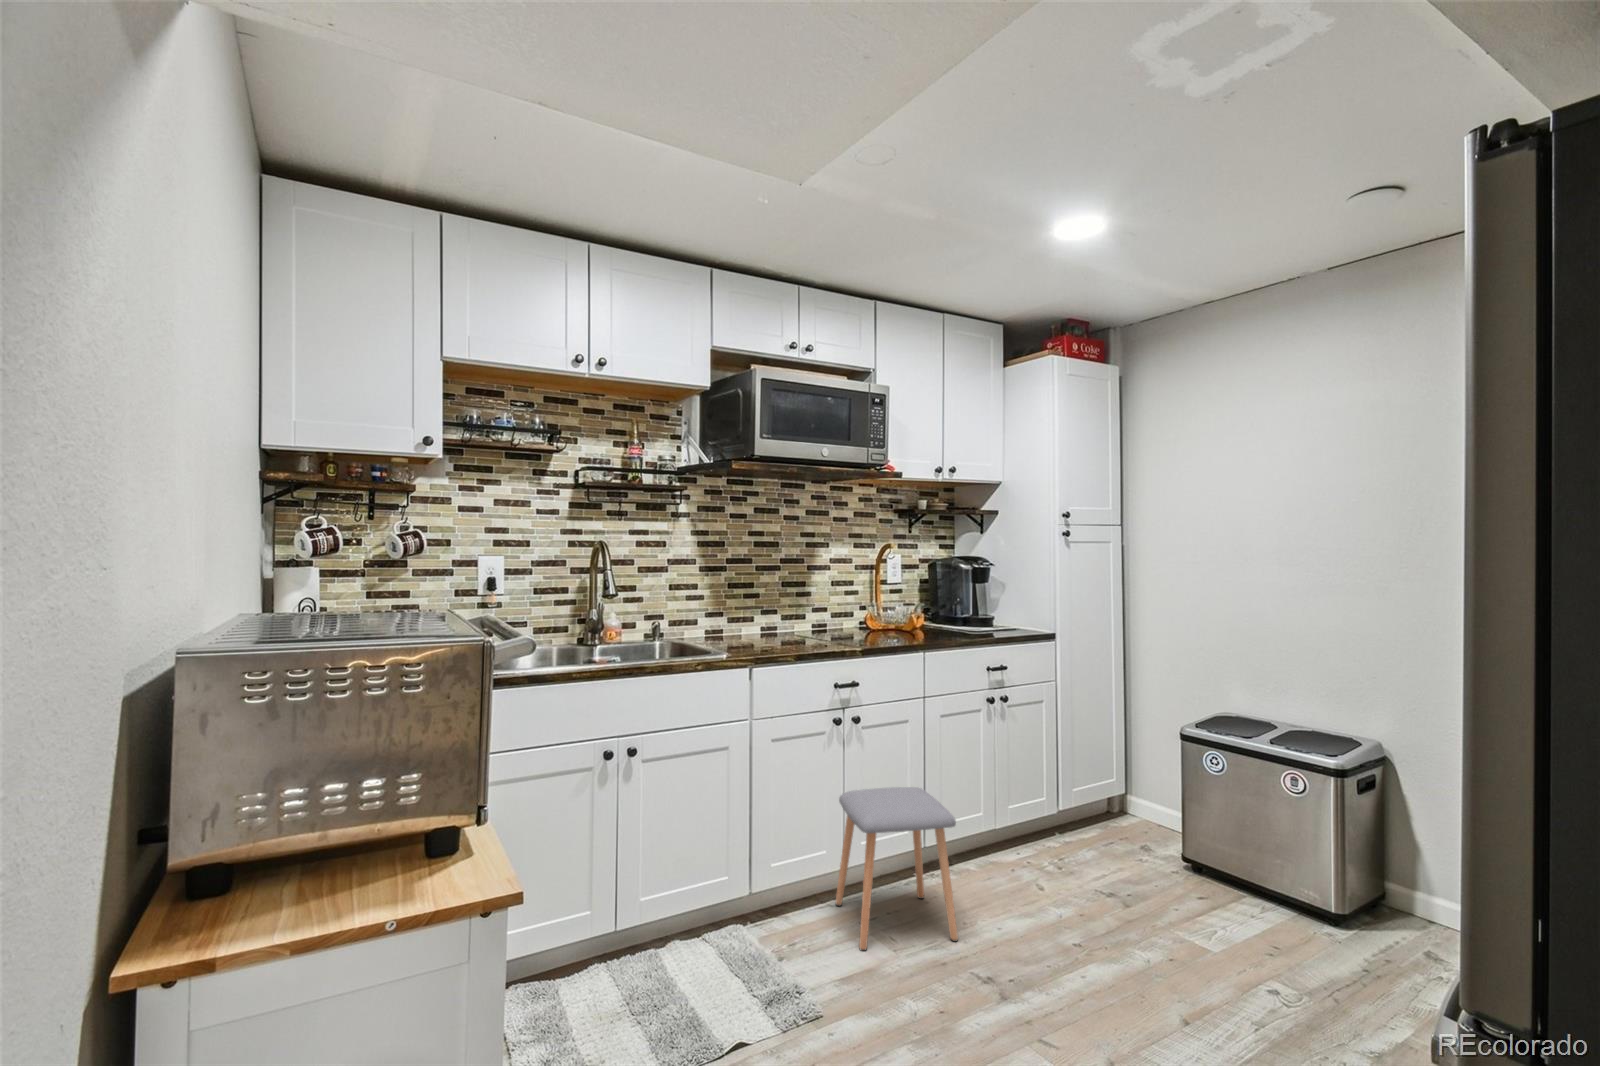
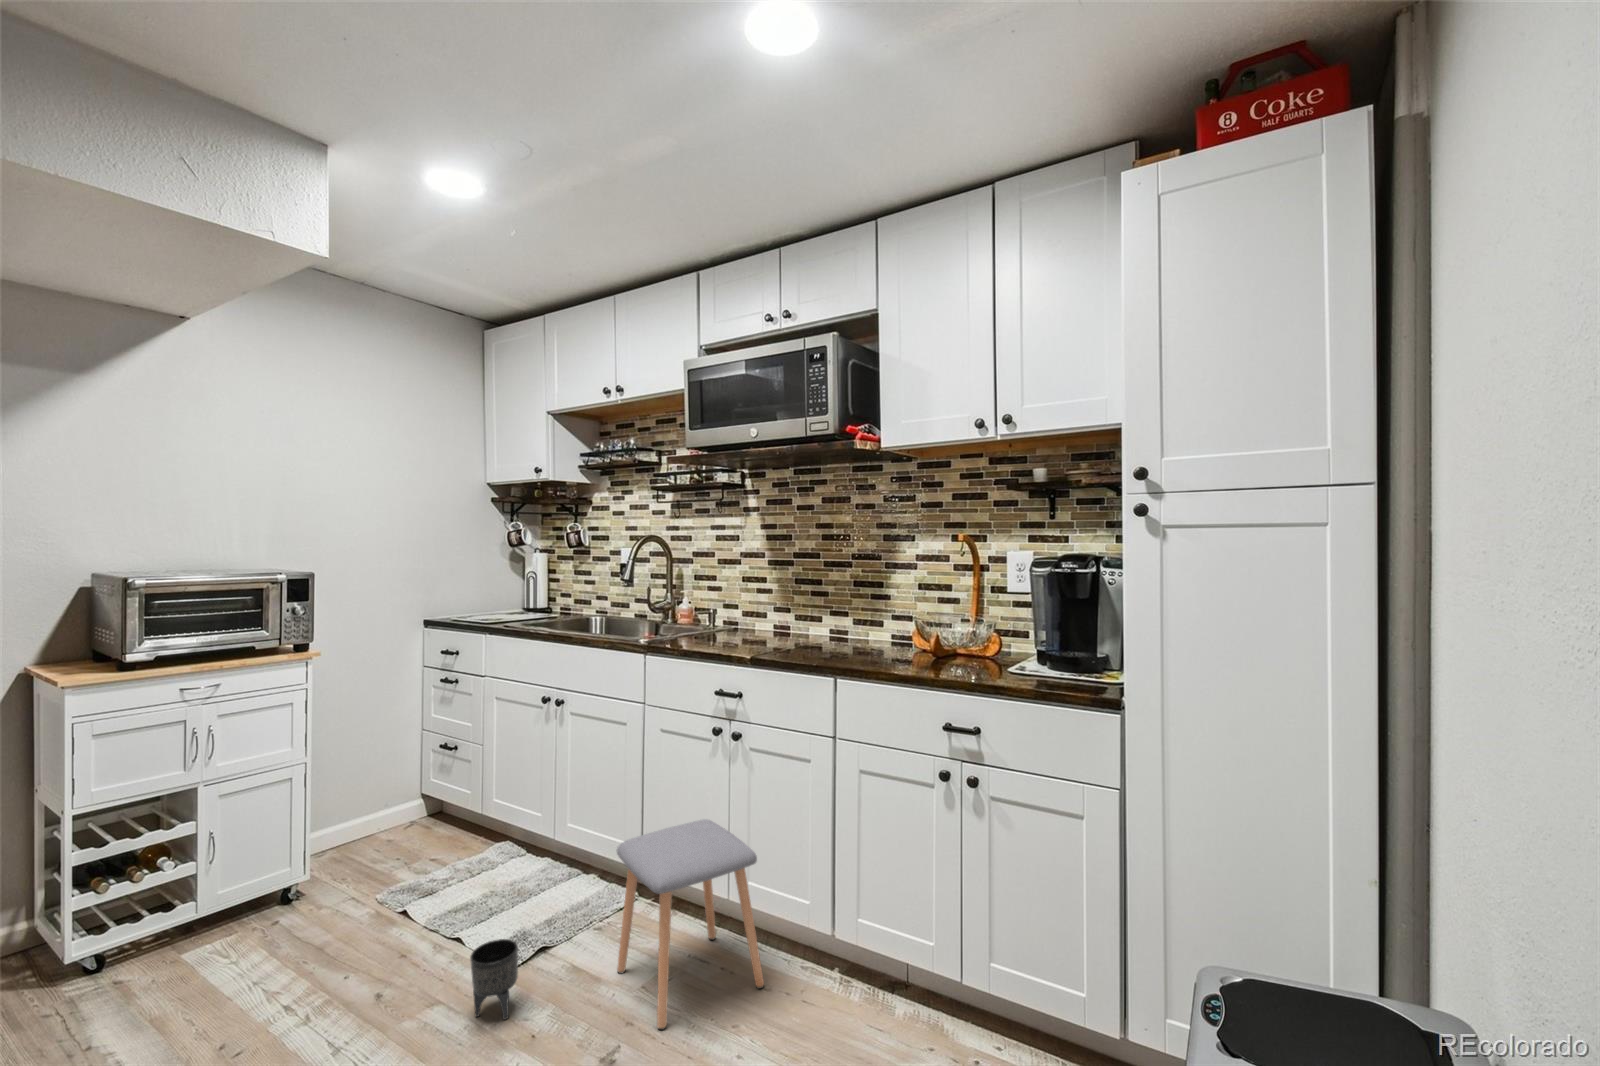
planter: none [870,941,916,1029] -> present [470,939,518,1020]

